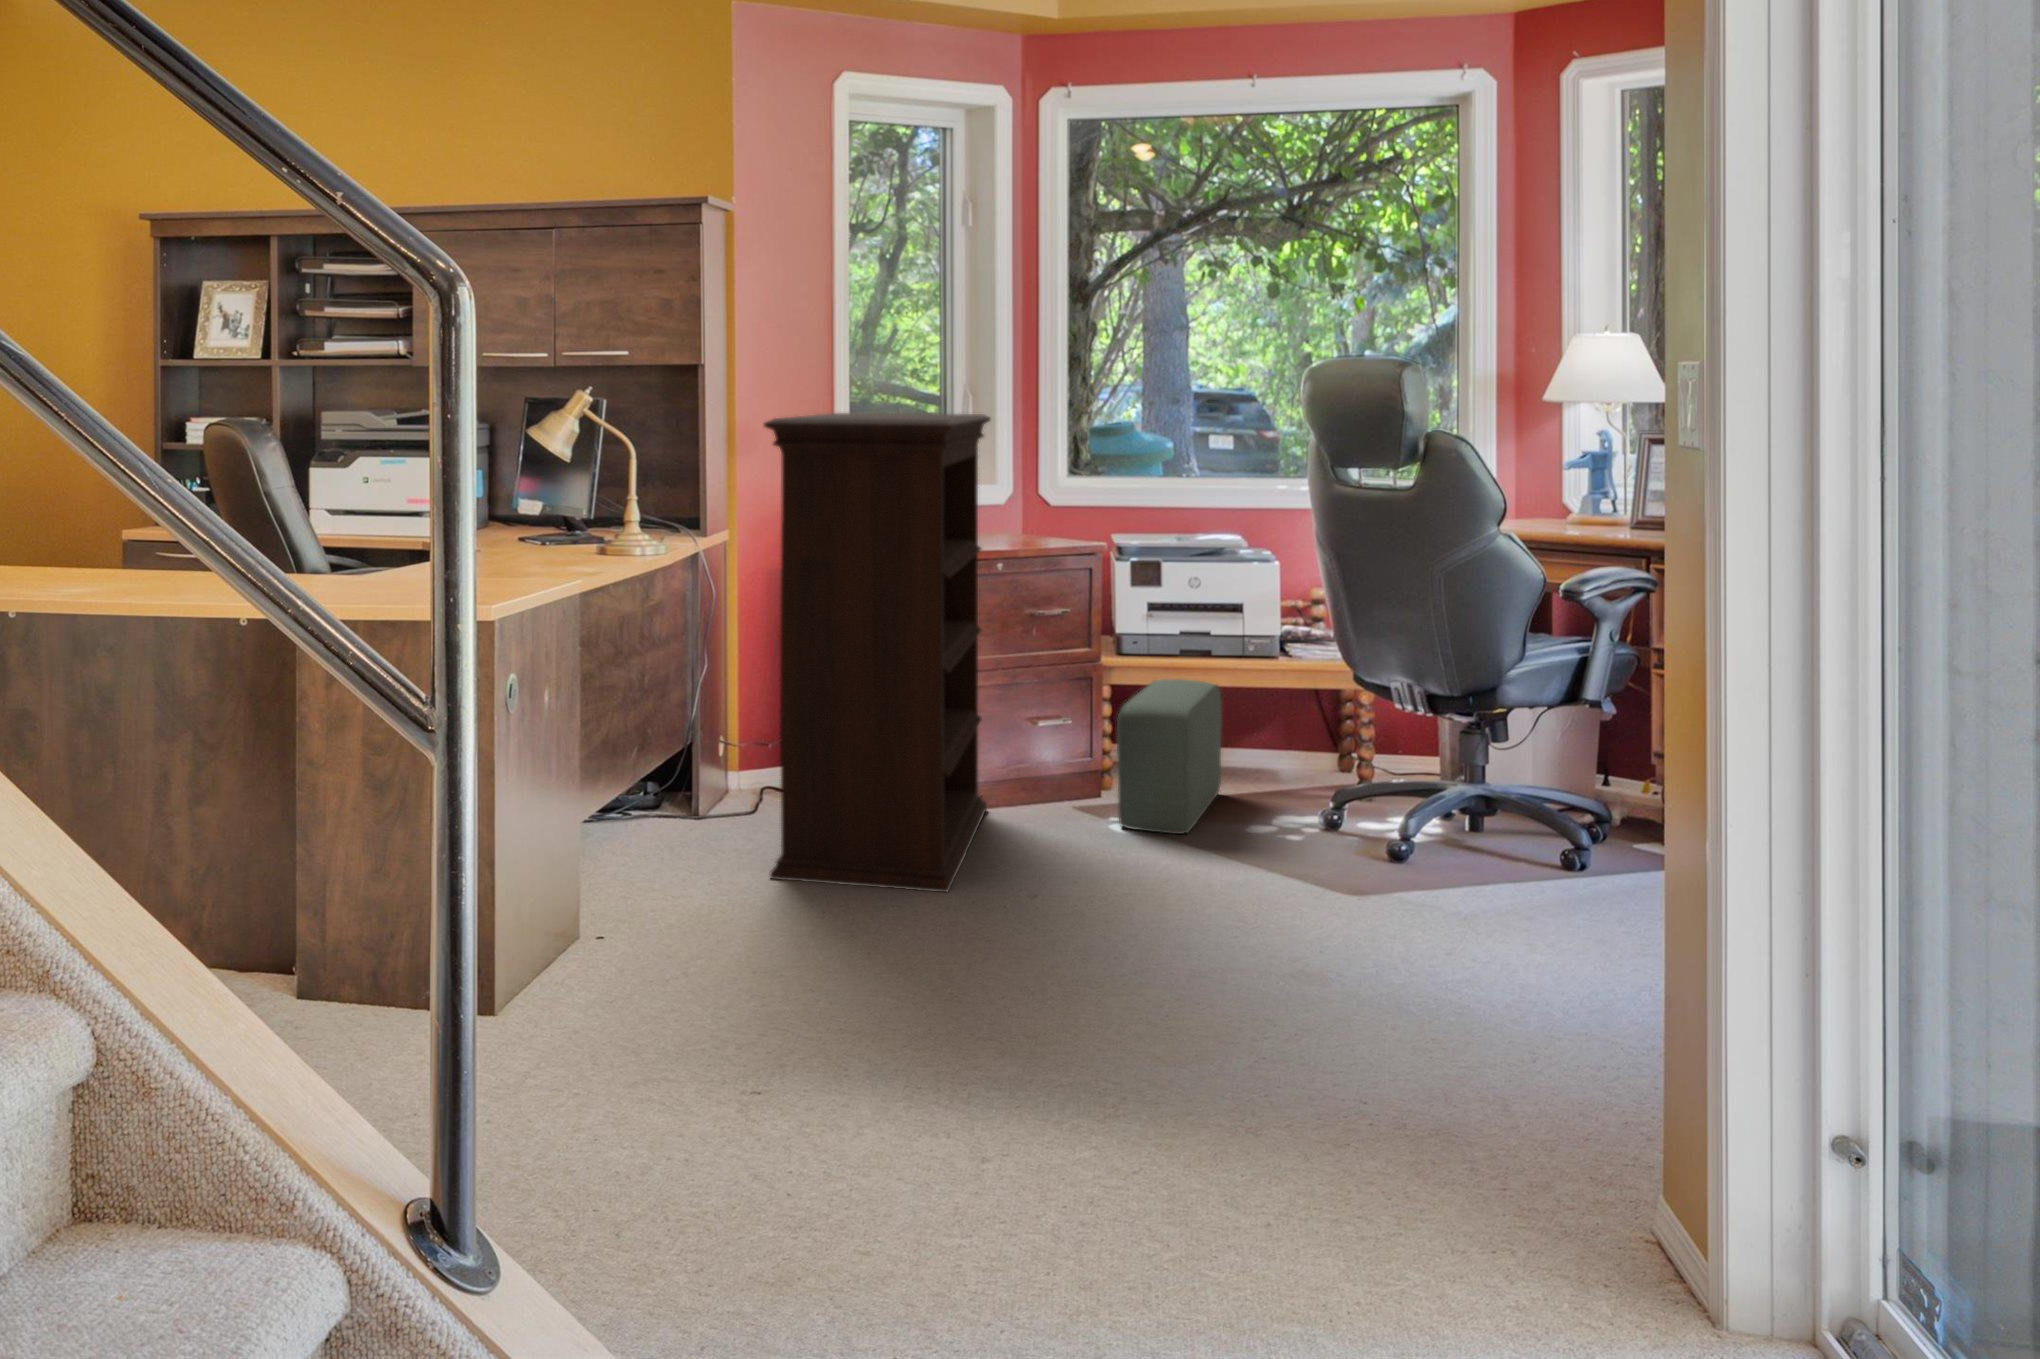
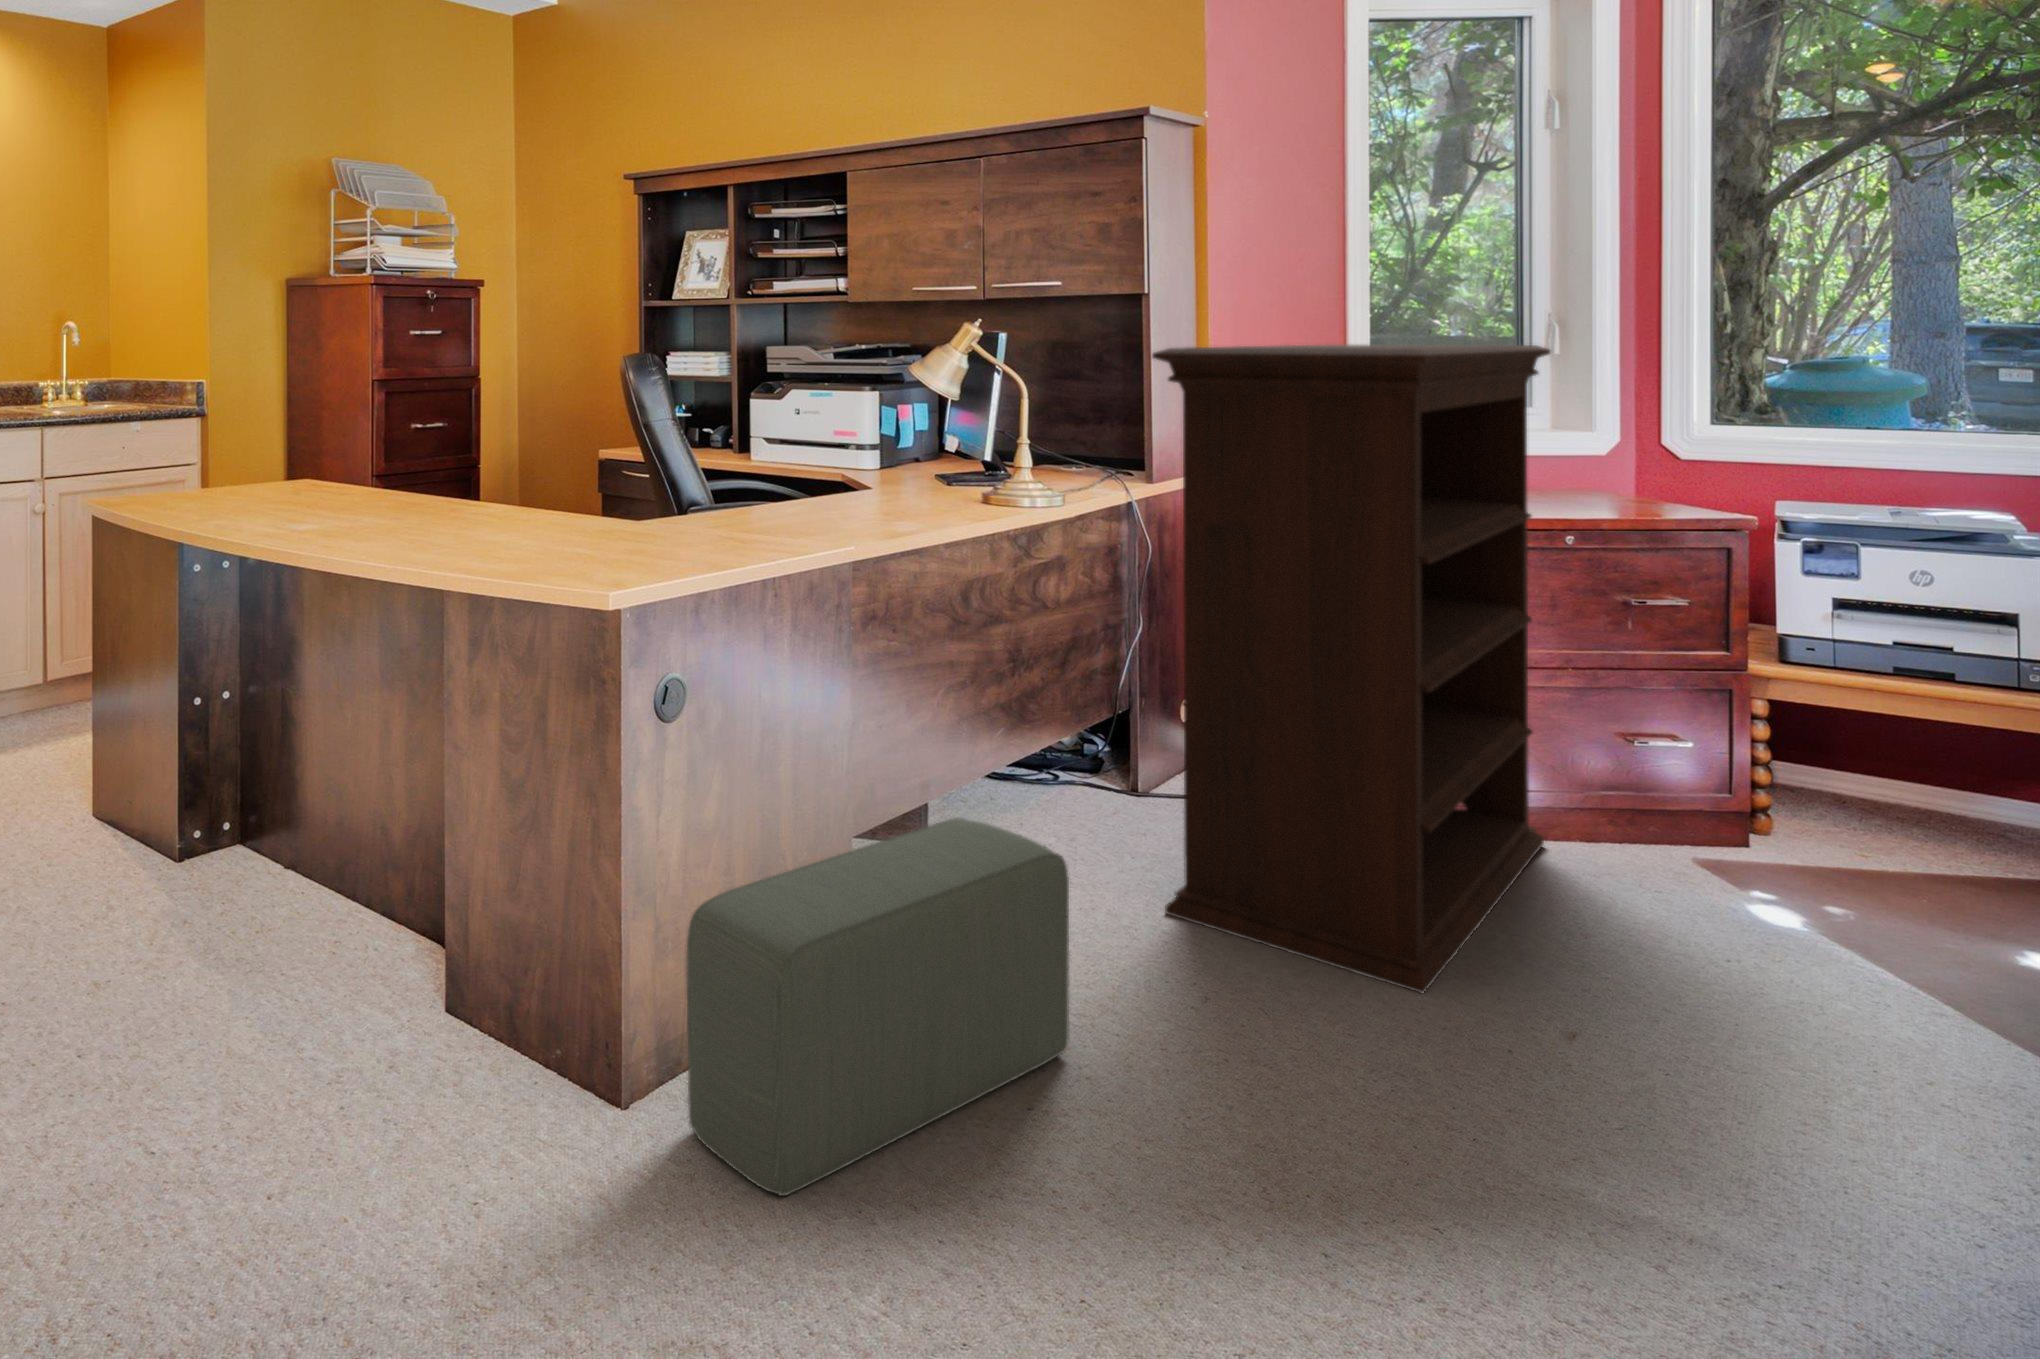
pouf: present [1117,679,1222,834] -> present [687,818,1069,1196]

